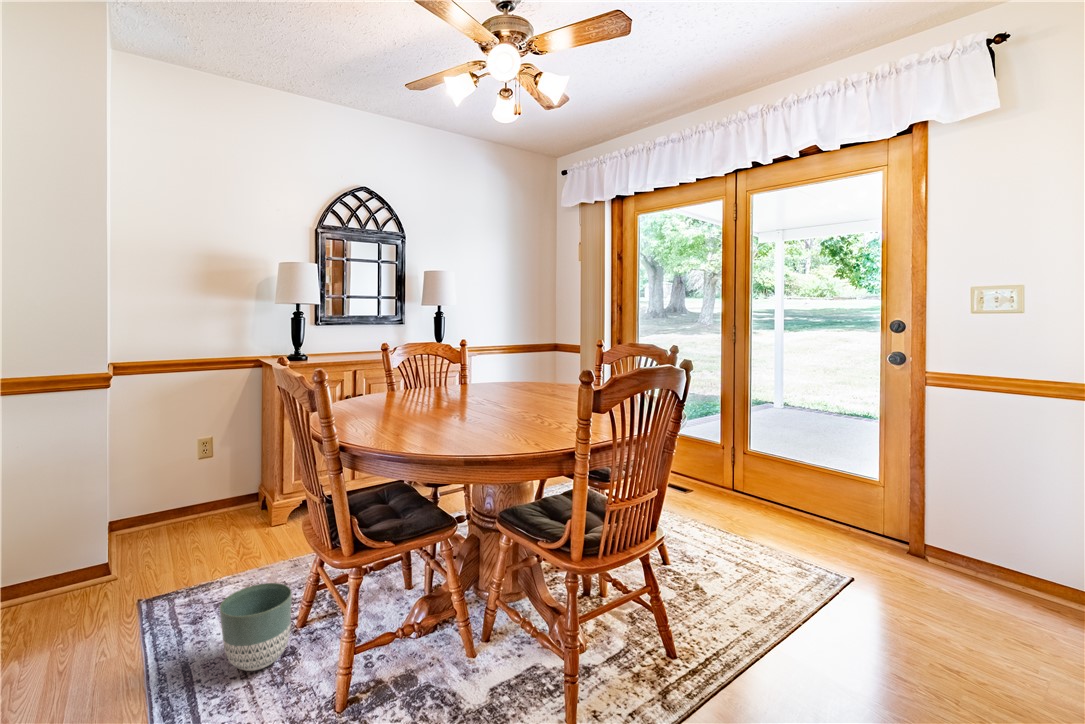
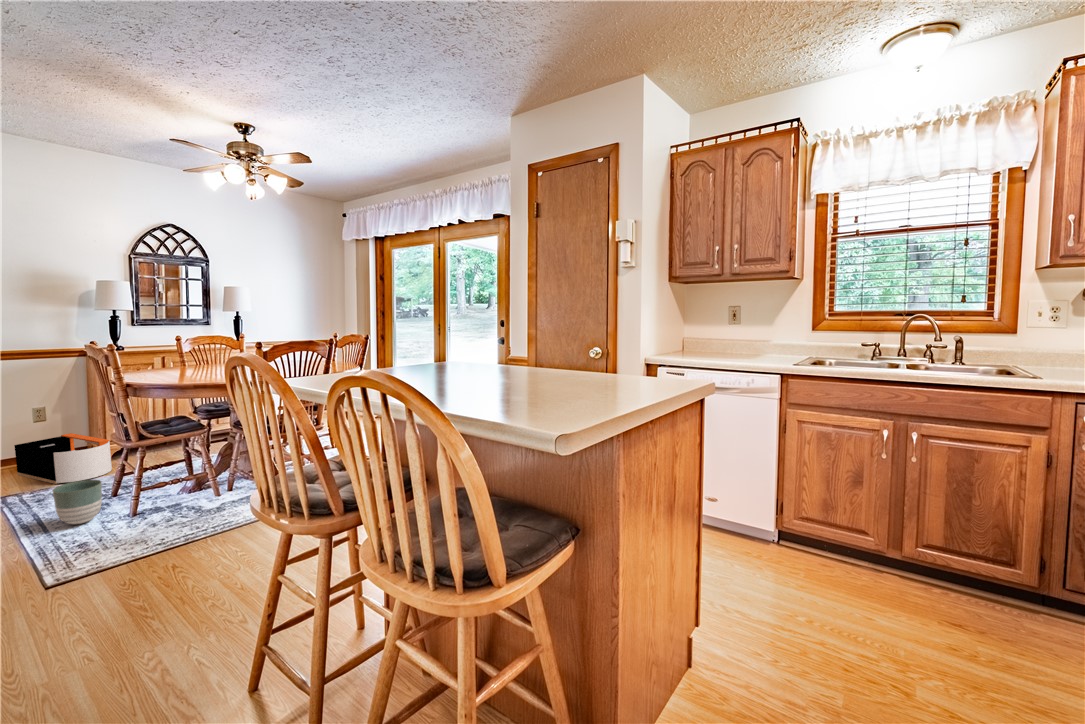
storage bin: none [176,476,291,560] -> present [14,433,112,484]

